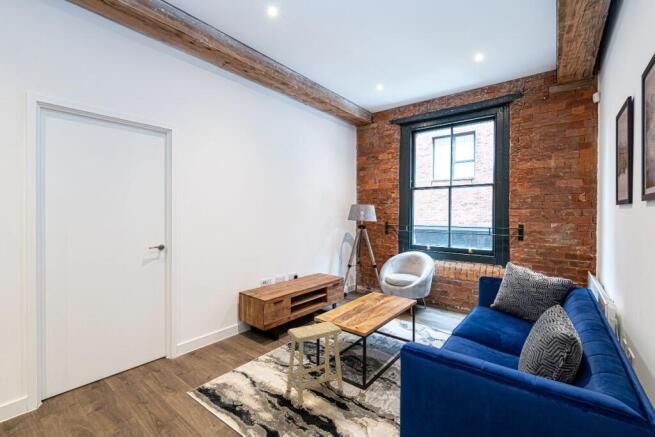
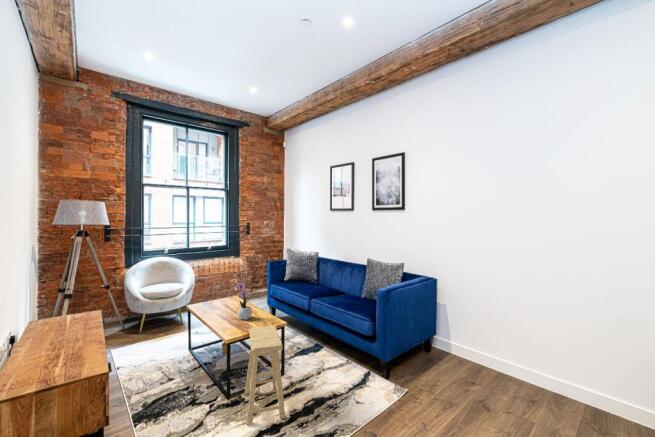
flower arrangement: none [345,274,363,317] -> present [236,276,253,320]

